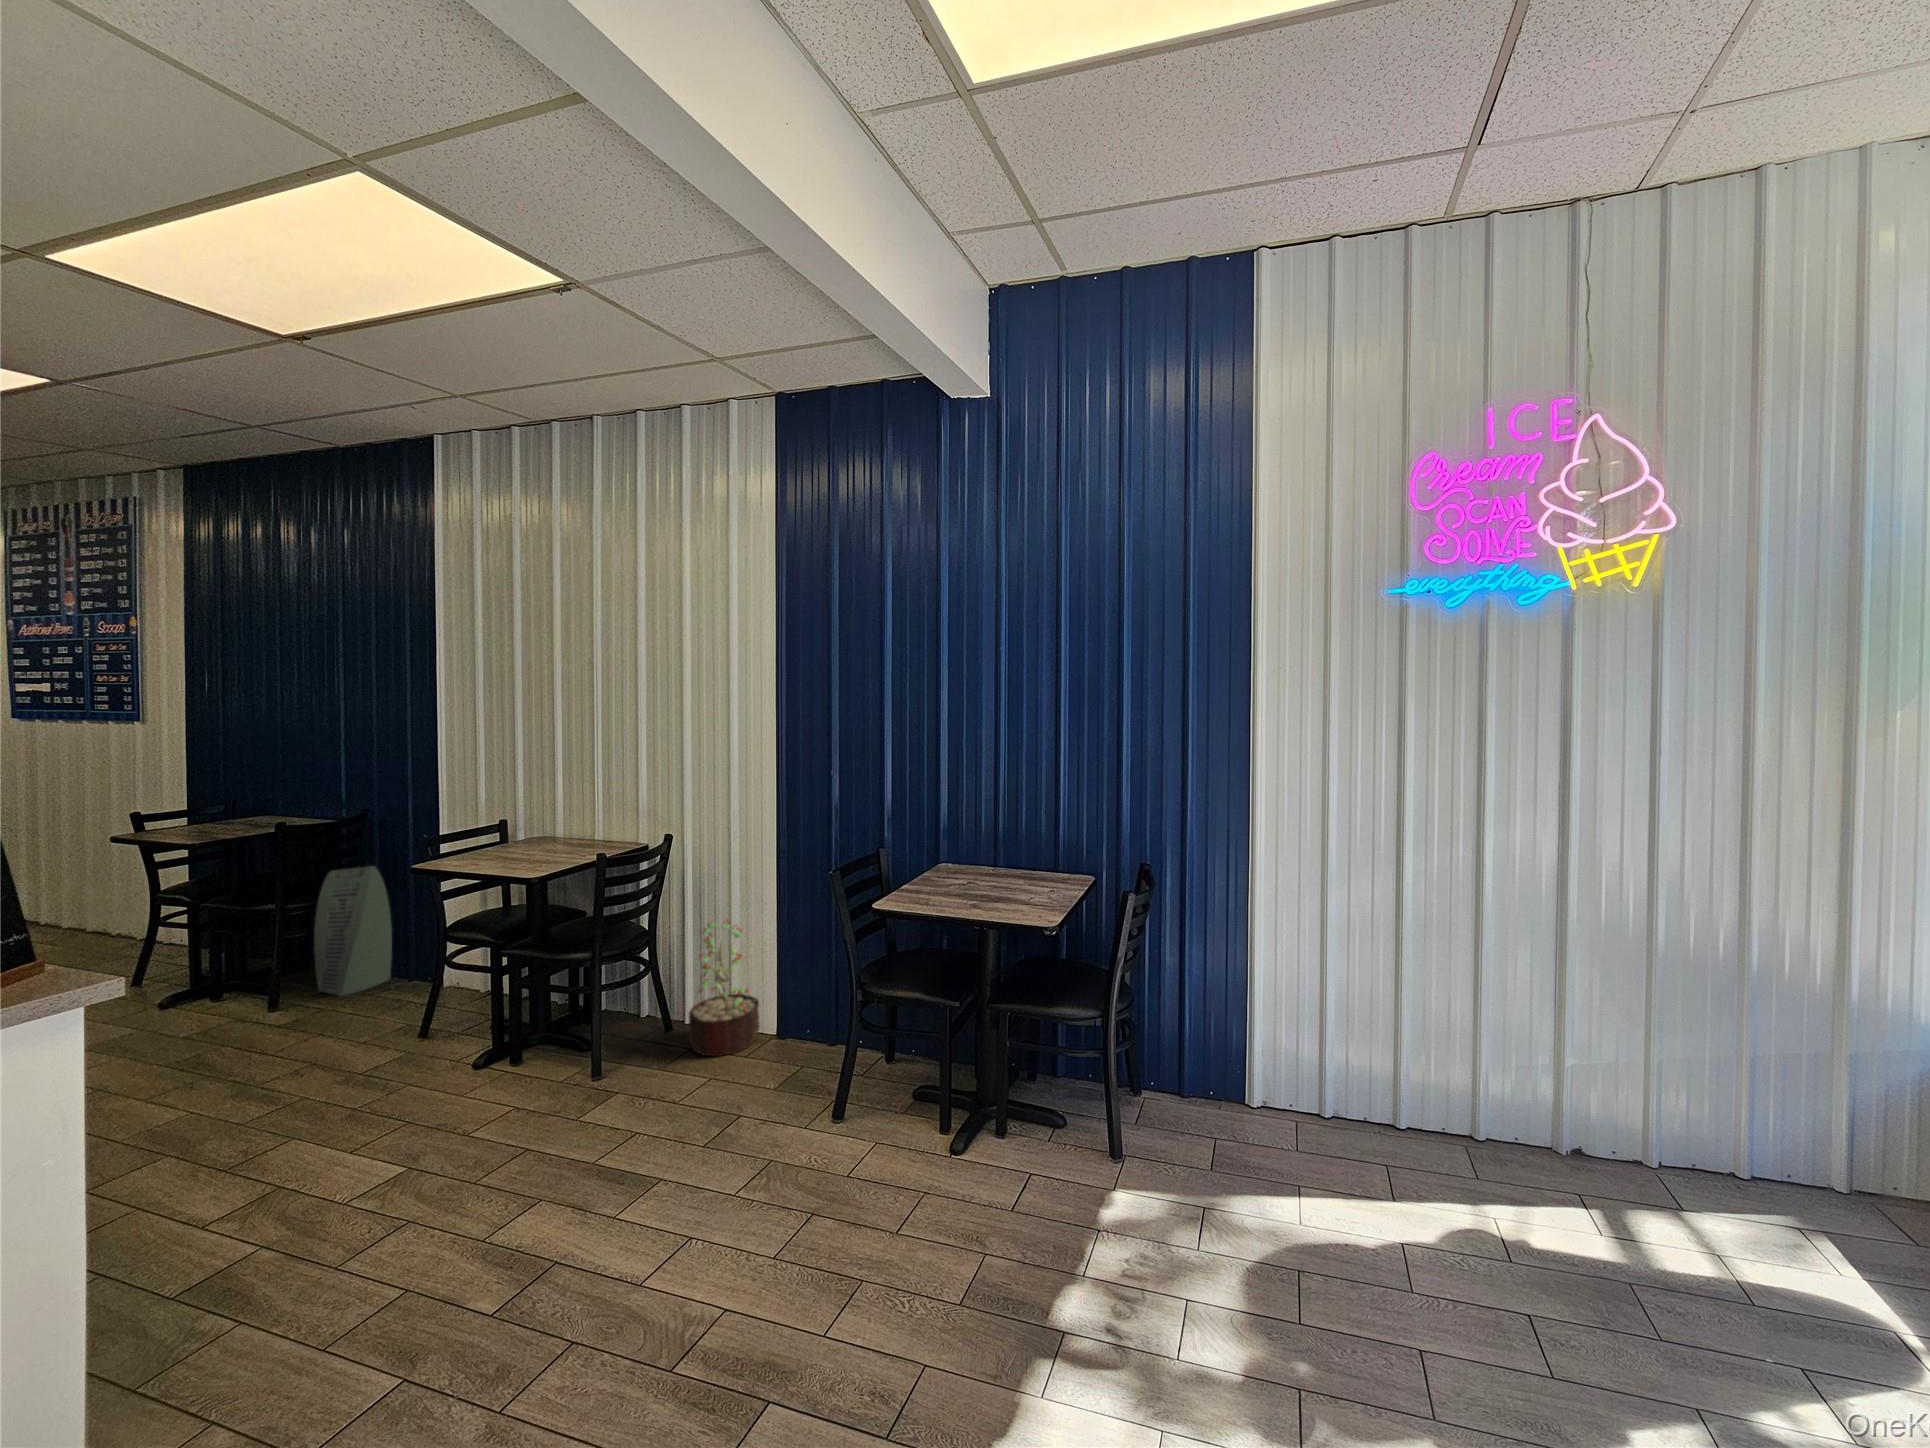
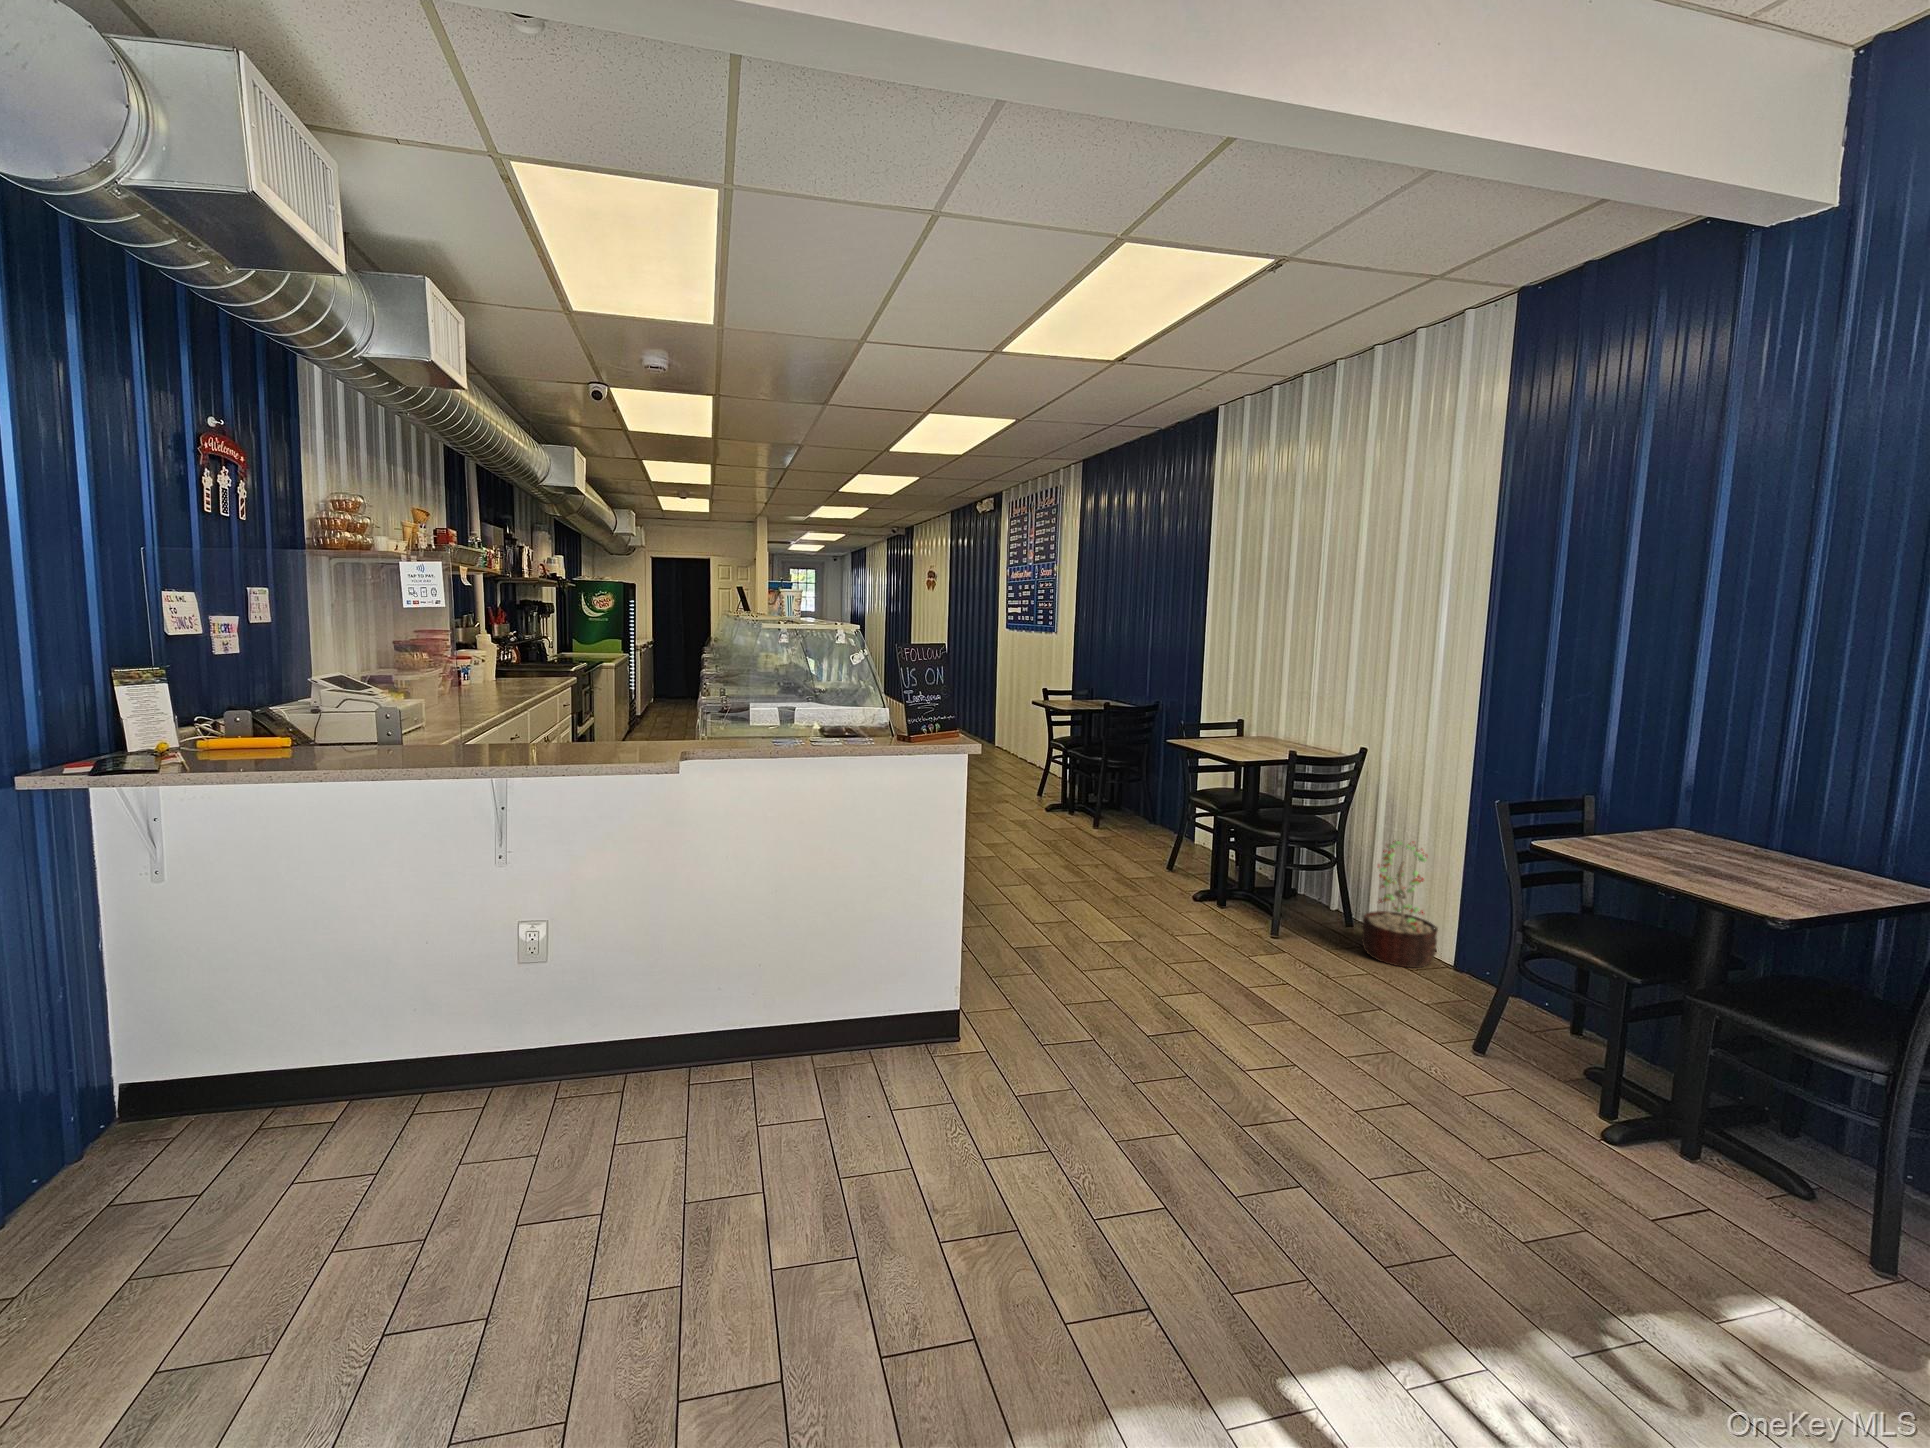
air purifier: present [314,866,392,996] -> none [1121,741,1167,831]

